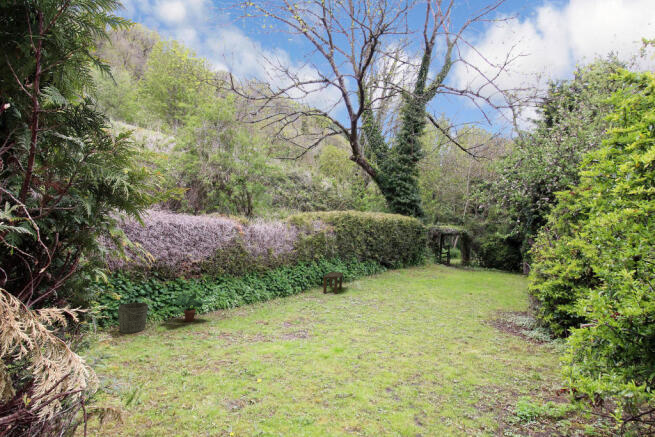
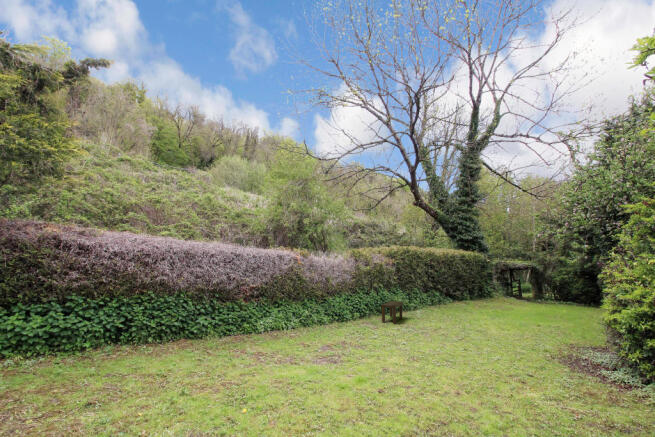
potted plant: present [172,293,212,322] -> none [221,314,263,344]
bucket: present [118,302,152,333] -> none [170,320,203,351]

